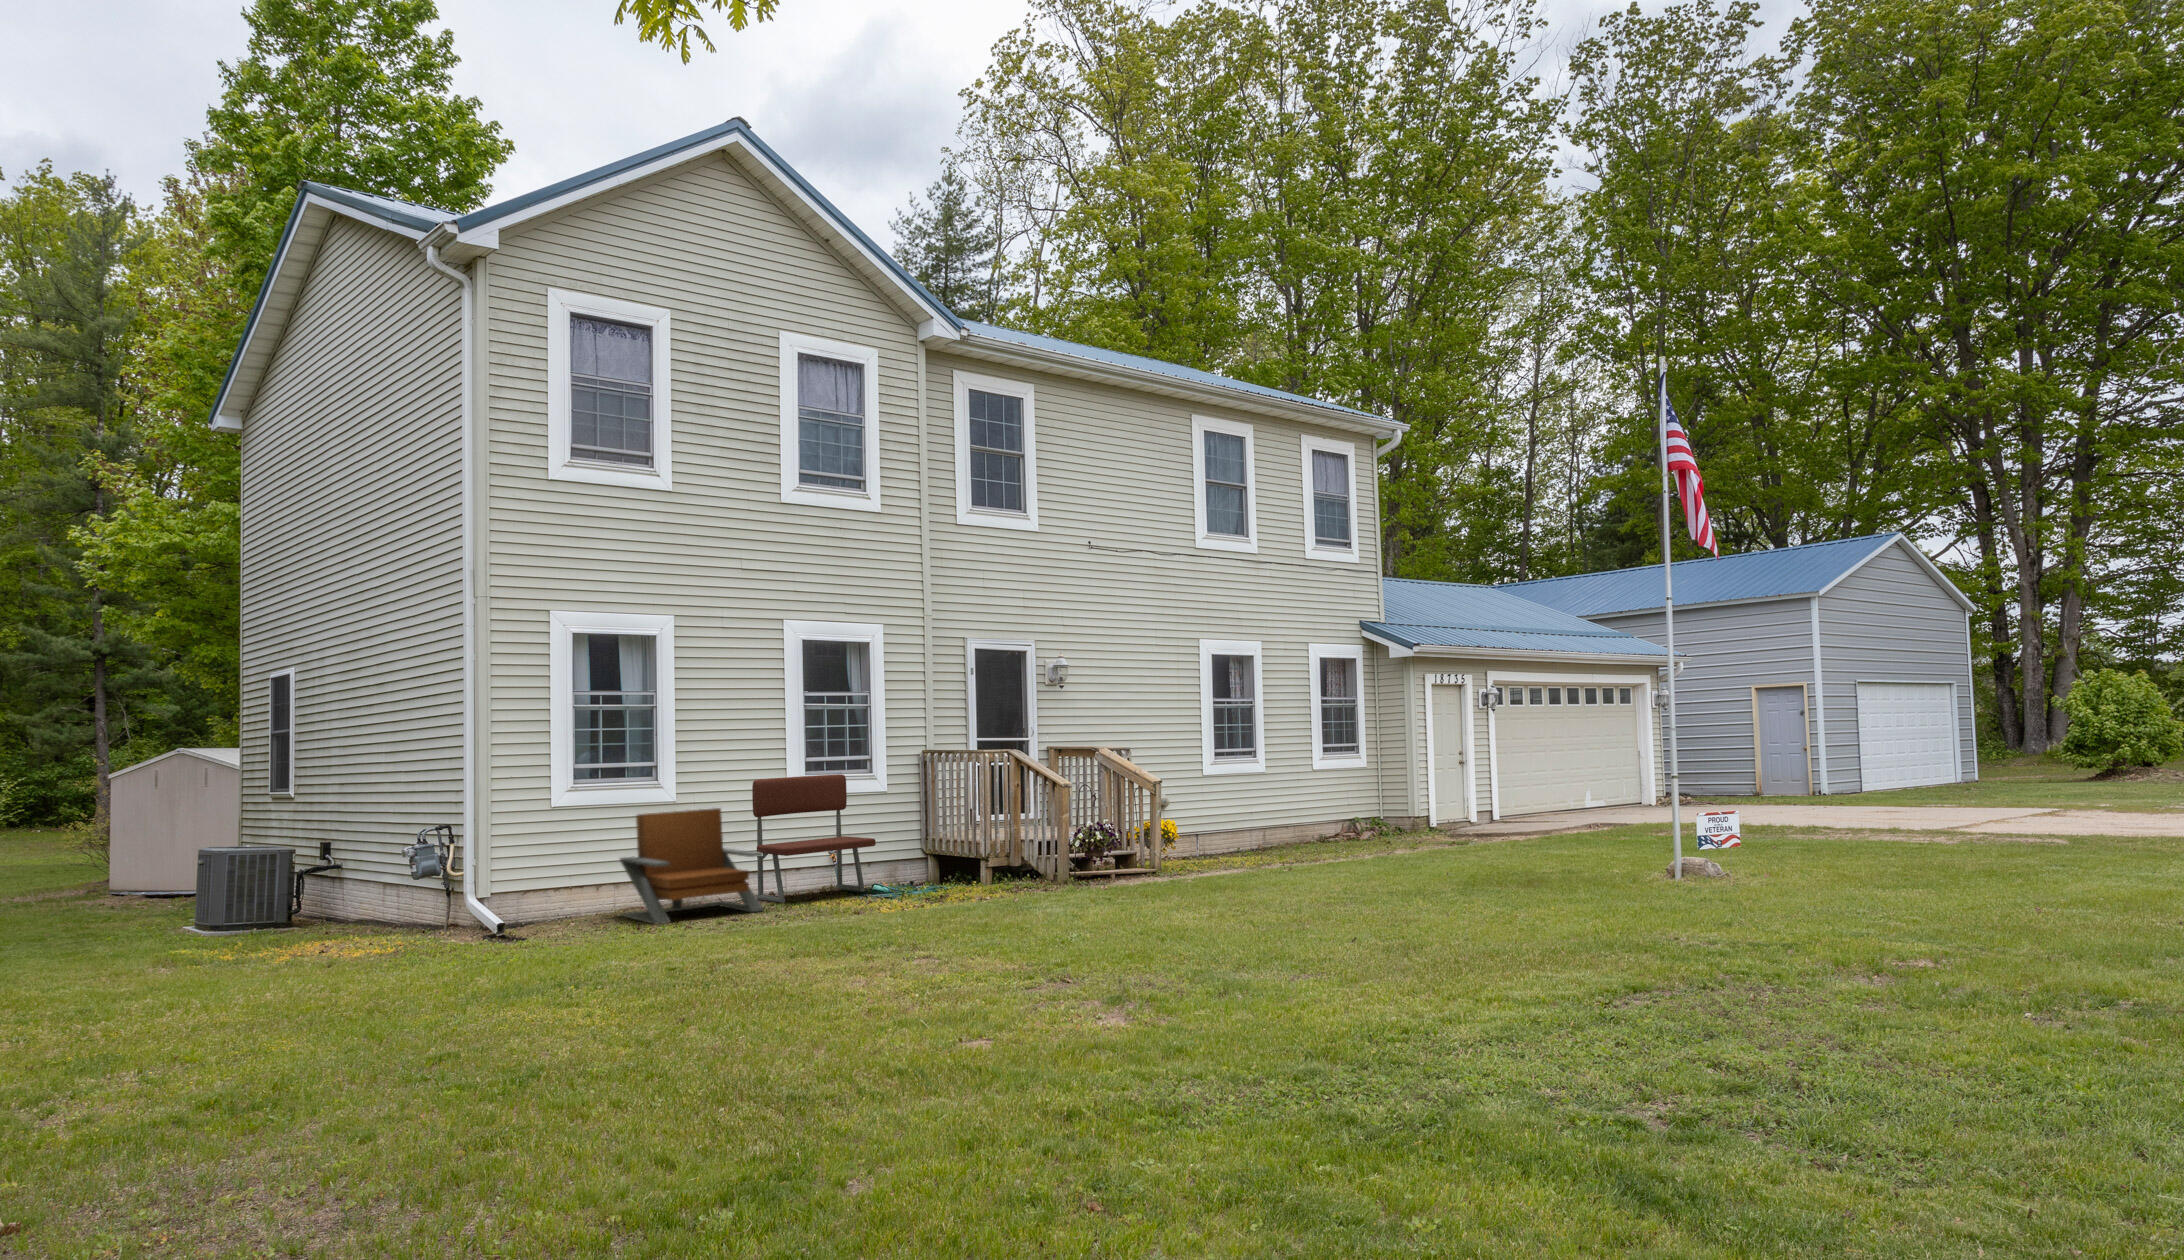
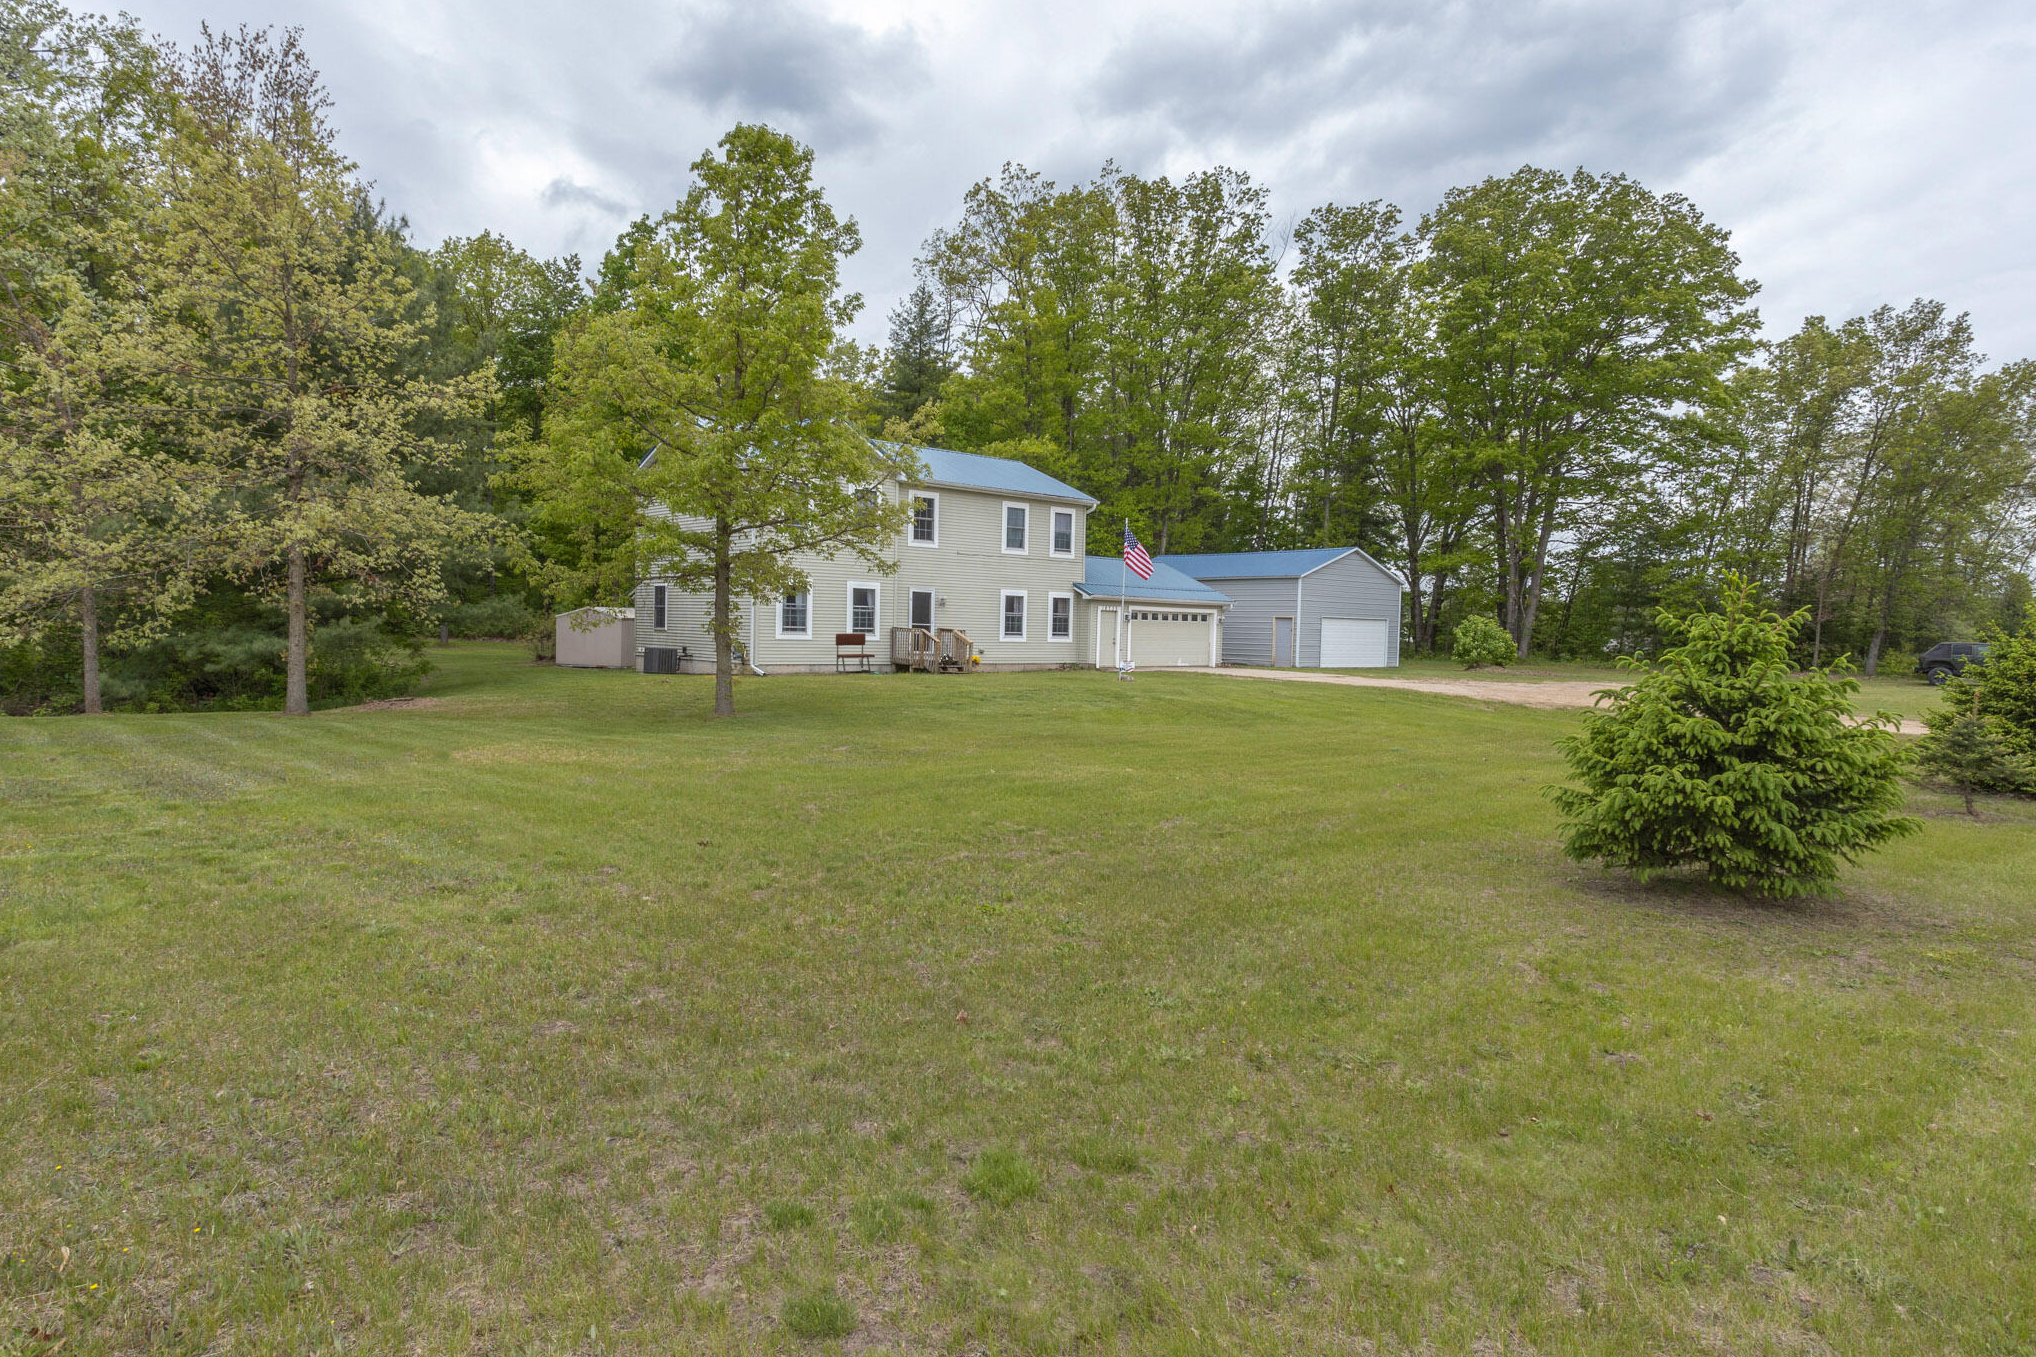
lounge chair: present [620,808,763,924] -> none [796,642,840,675]

